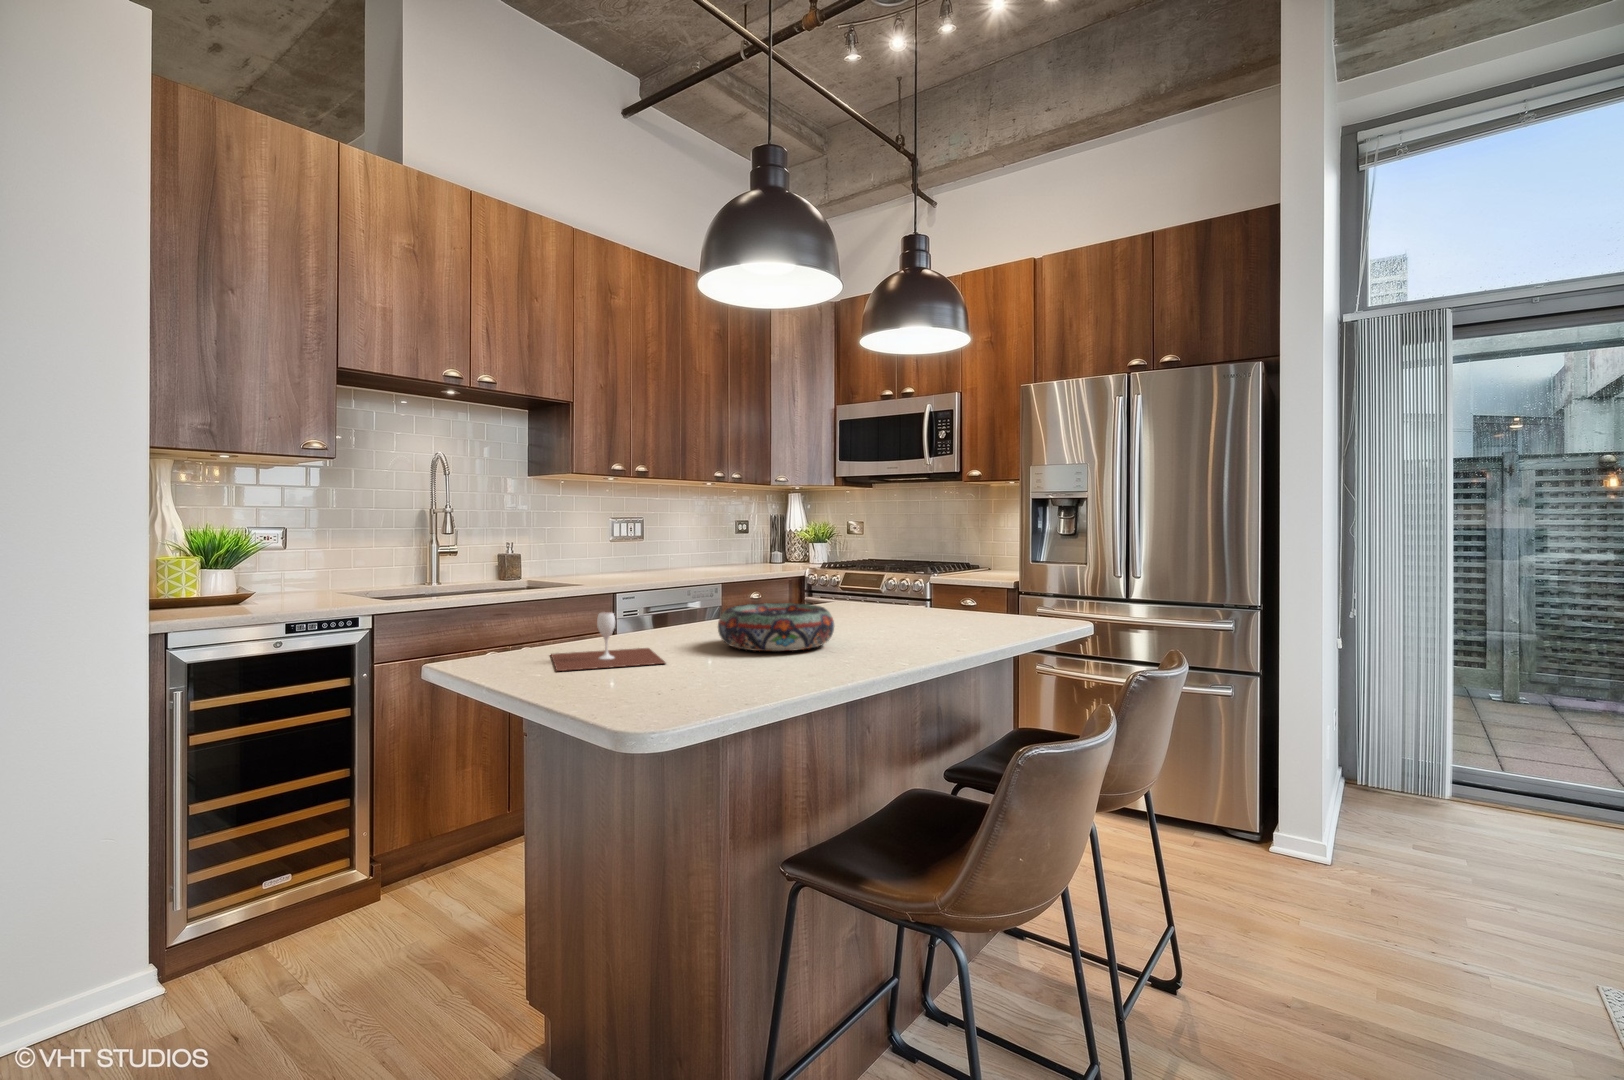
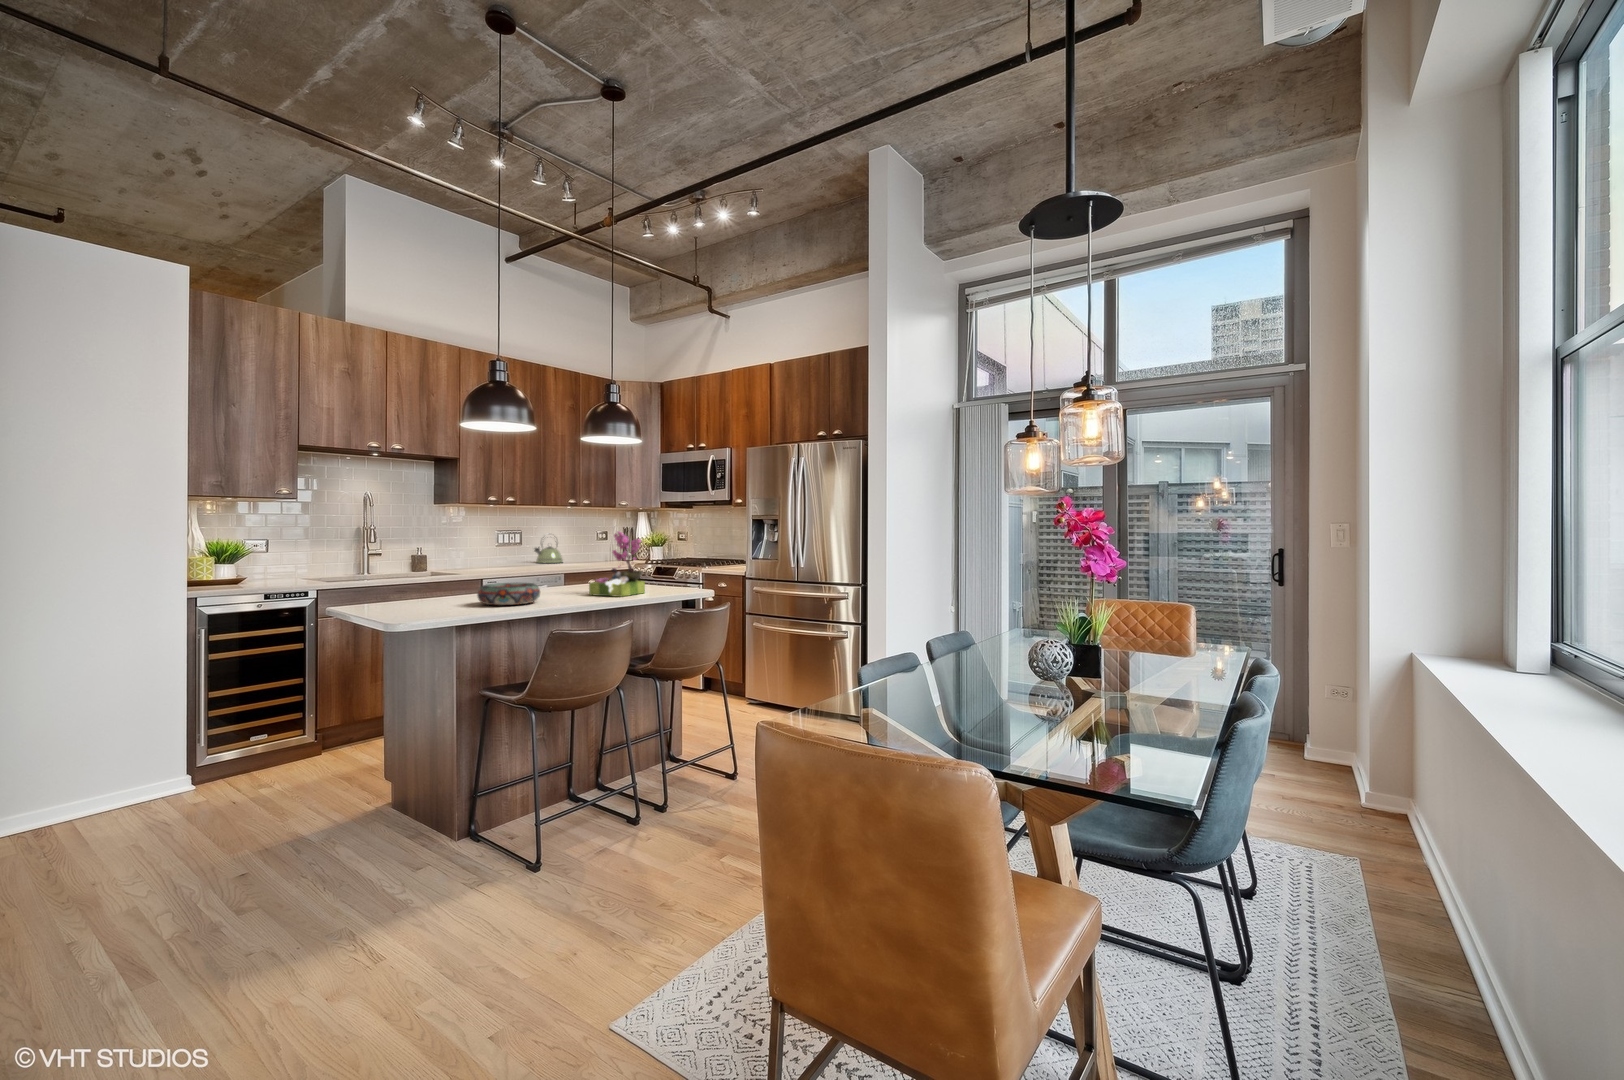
flower arrangement: none [879,505,969,629] -> present [589,532,645,597]
kettle: none [658,524,698,568] -> present [535,542,563,563]
wine glass: present [551,612,665,671] -> none [382,586,443,612]

